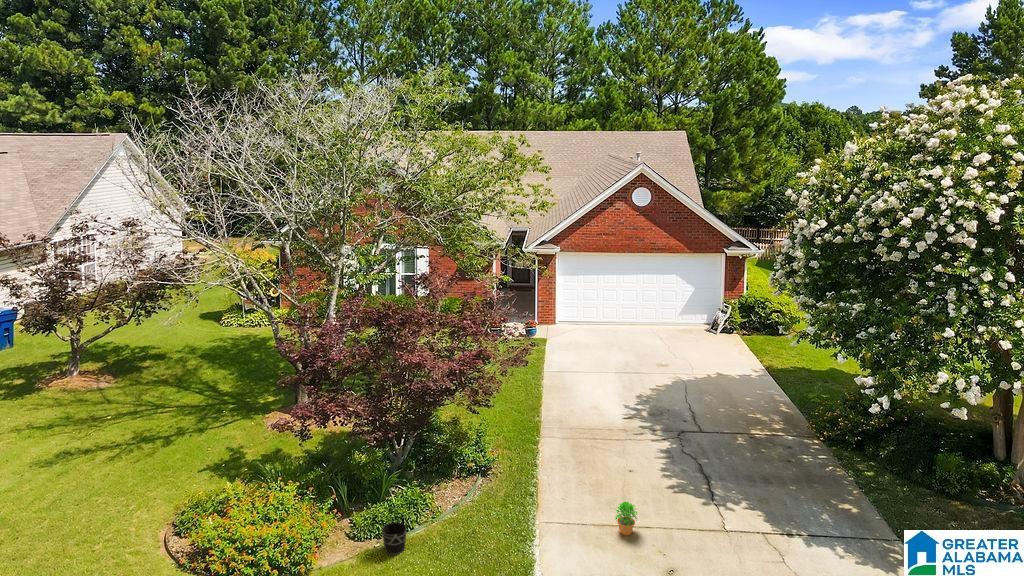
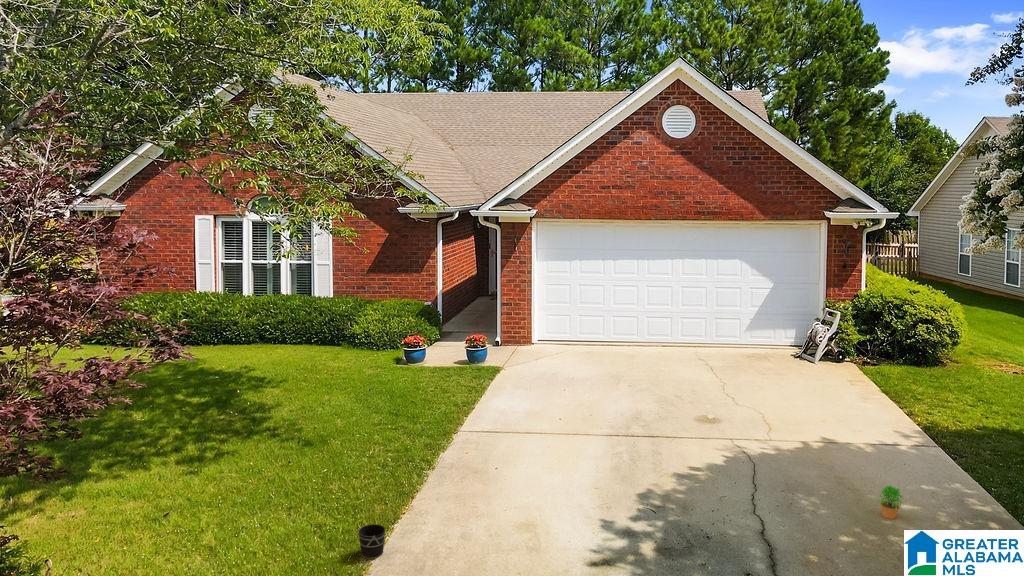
potted plant: present [615,502,637,535] -> present [879,486,902,519]

